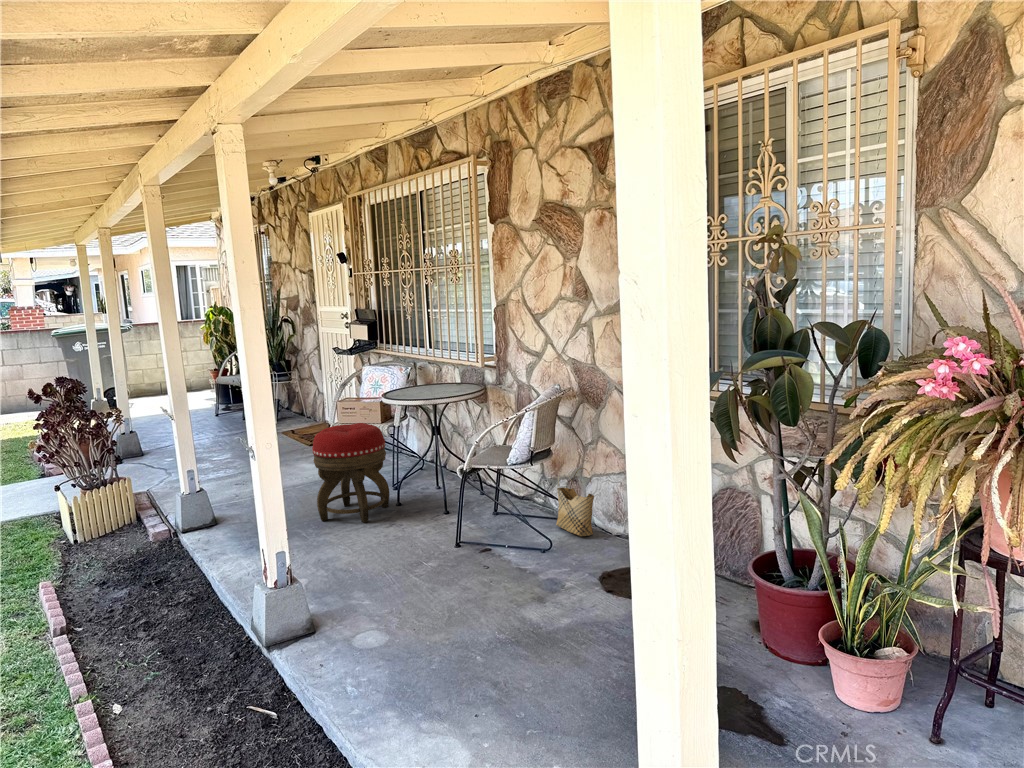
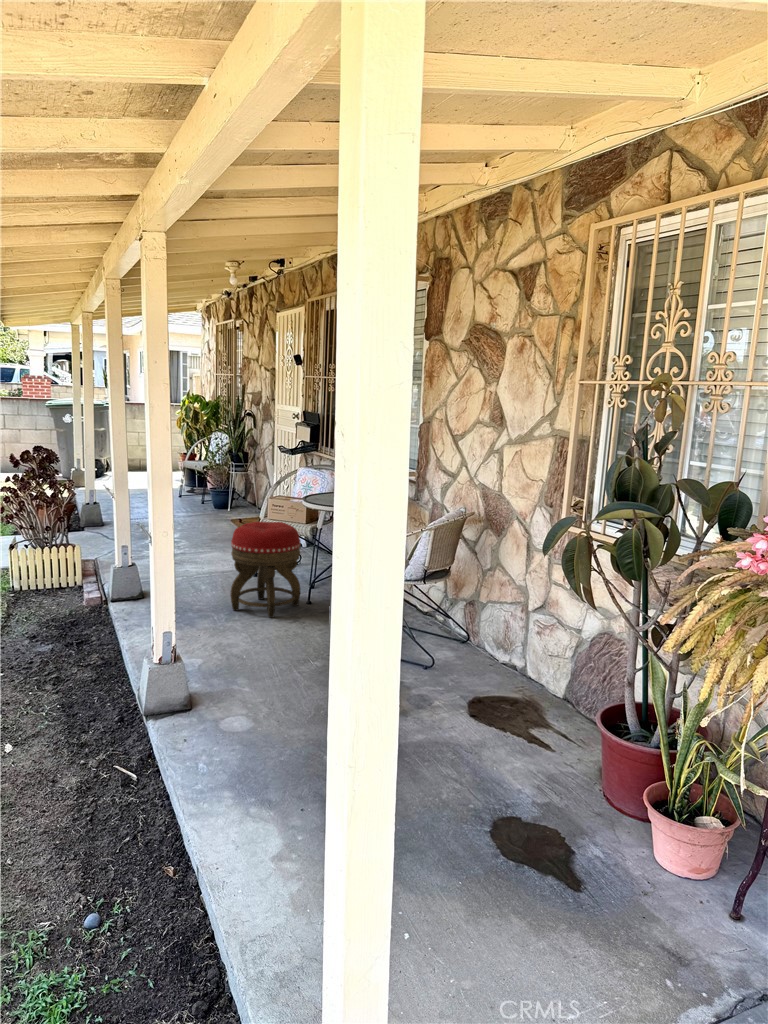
woven basket: present [556,468,594,536] -> none [448,594,486,662]

